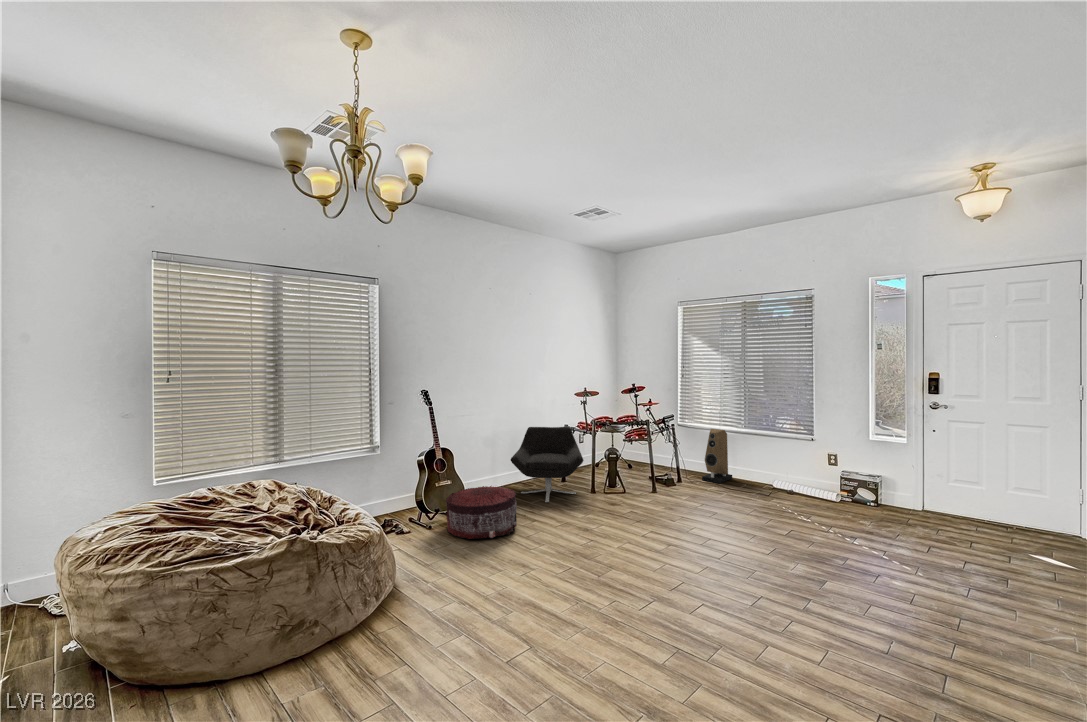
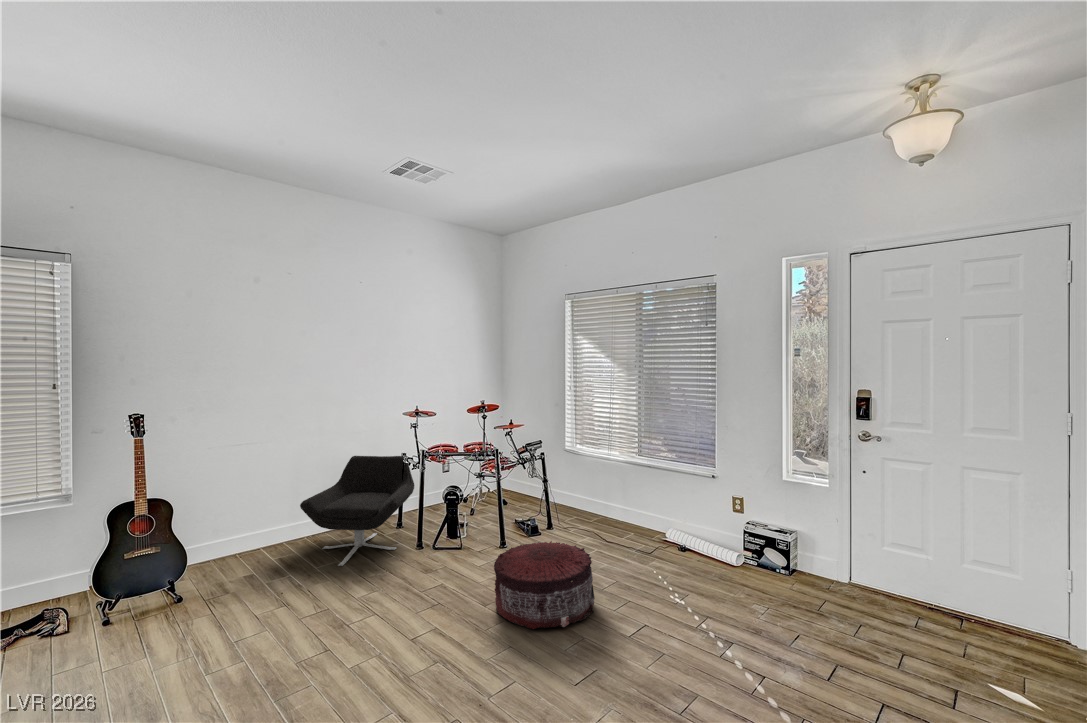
speaker: present [702,429,732,483] -> none [582,457,623,531]
pouf: present [446,486,517,539] -> present [494,541,595,629]

